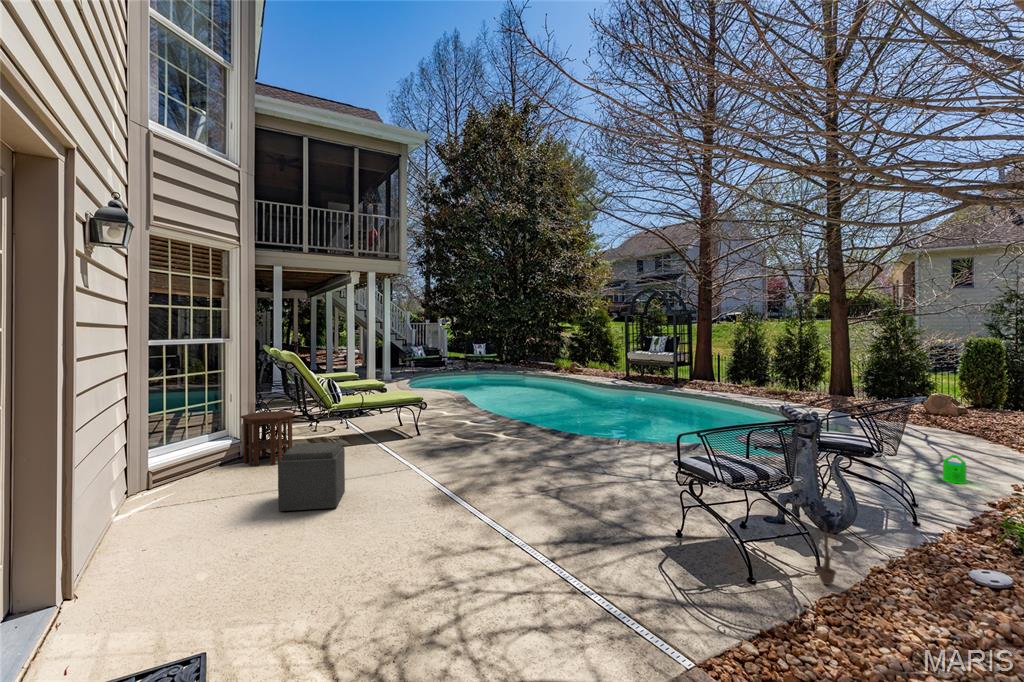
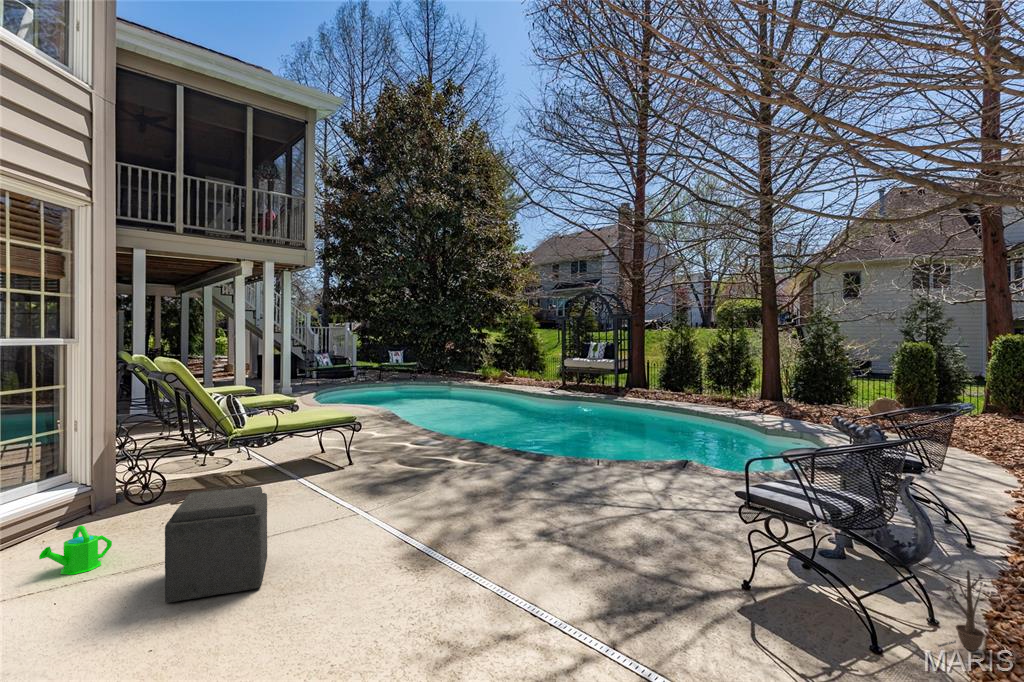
side table: present [240,411,295,466] -> none [92,441,179,524]
watering can: present [942,455,967,484] -> present [39,525,112,575]

